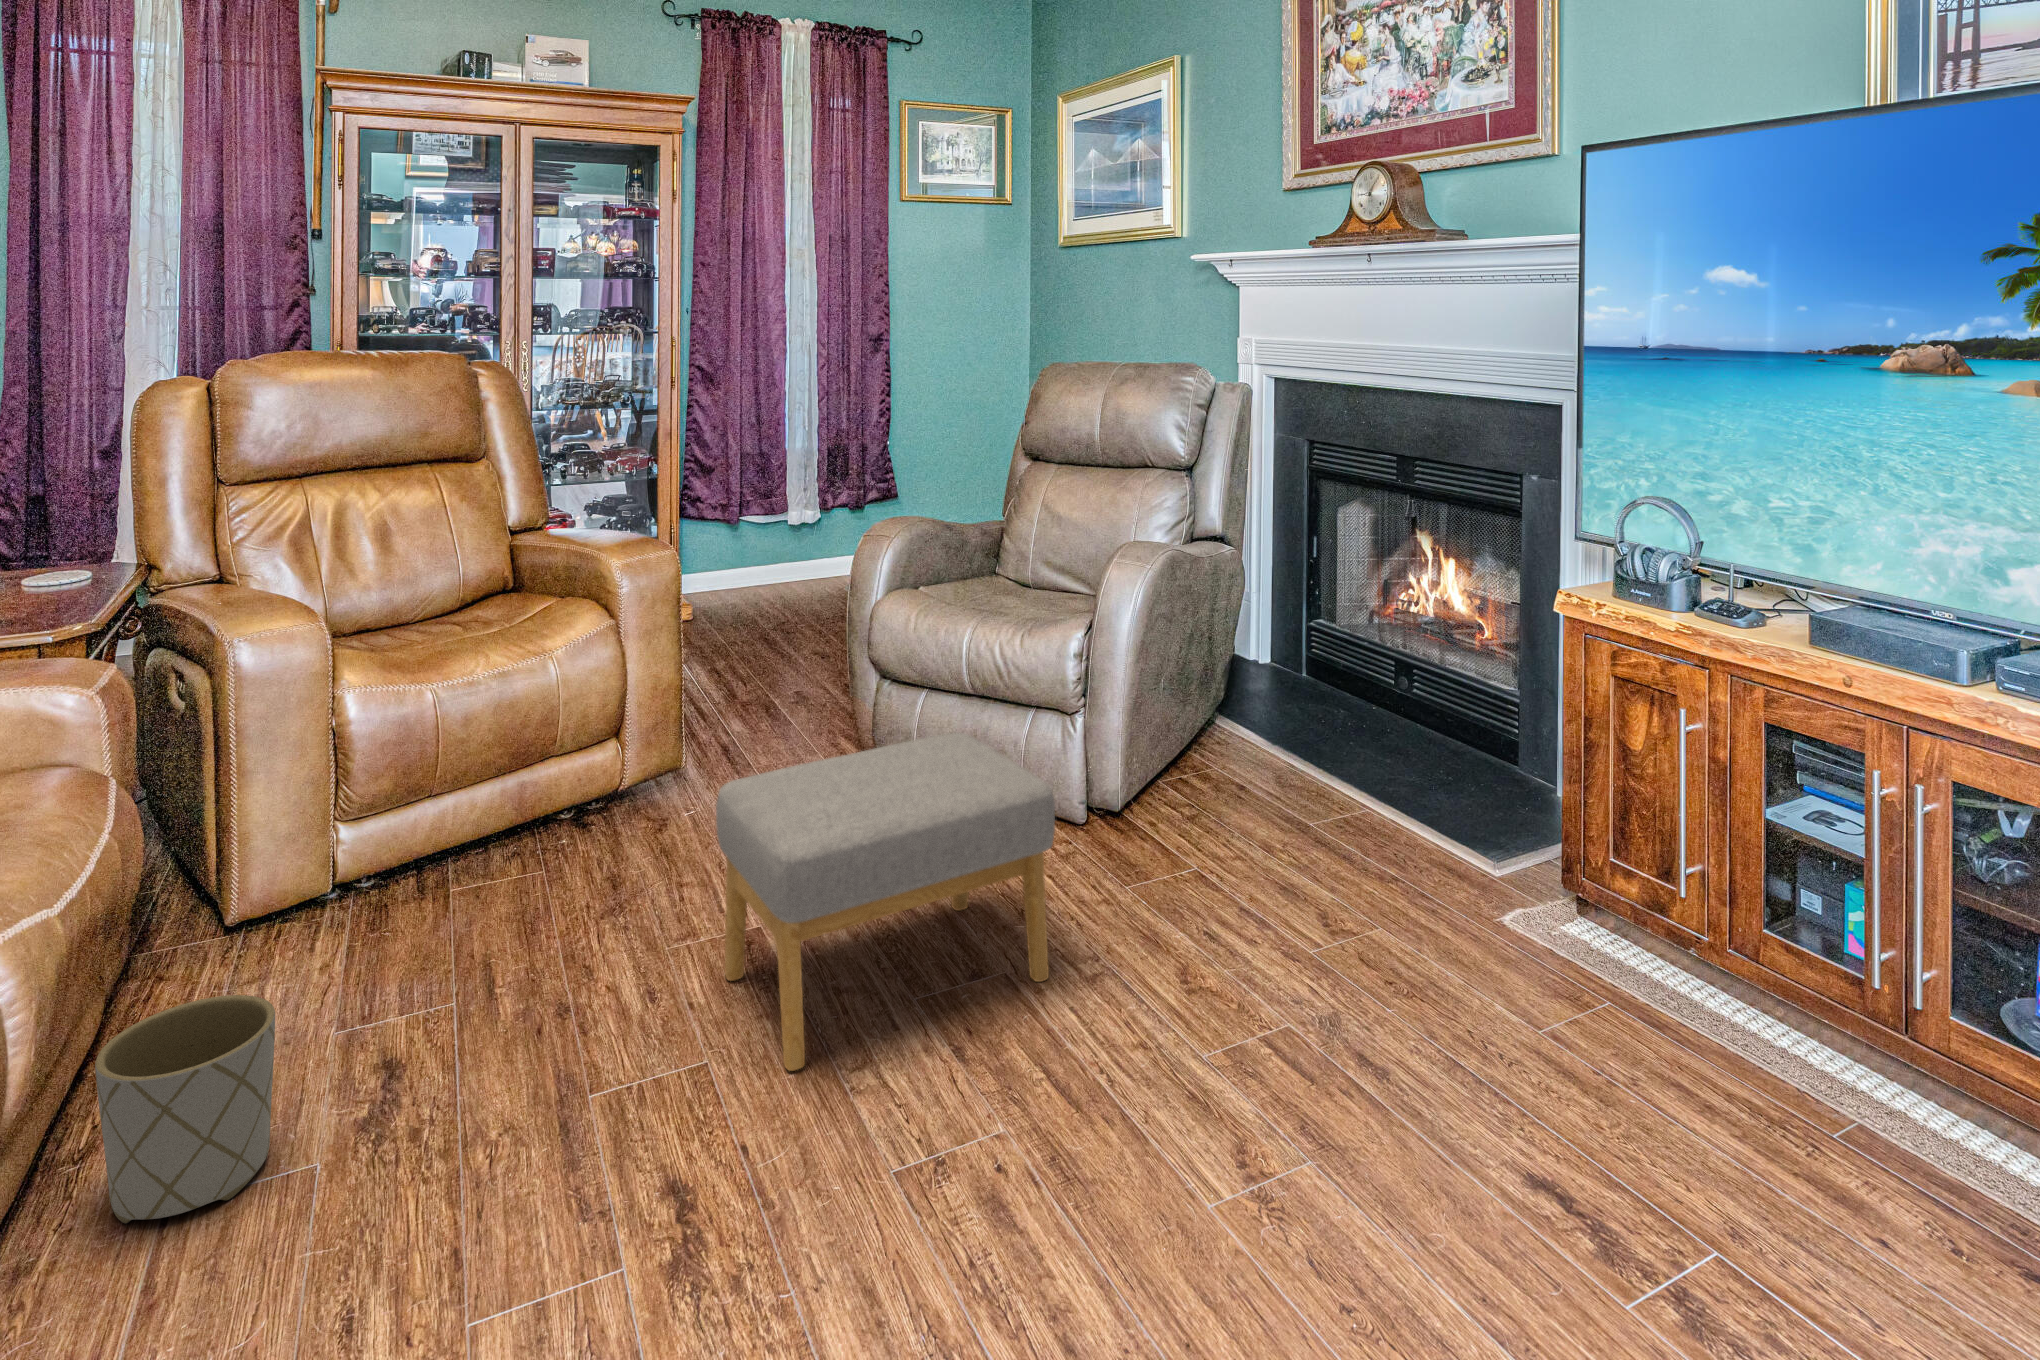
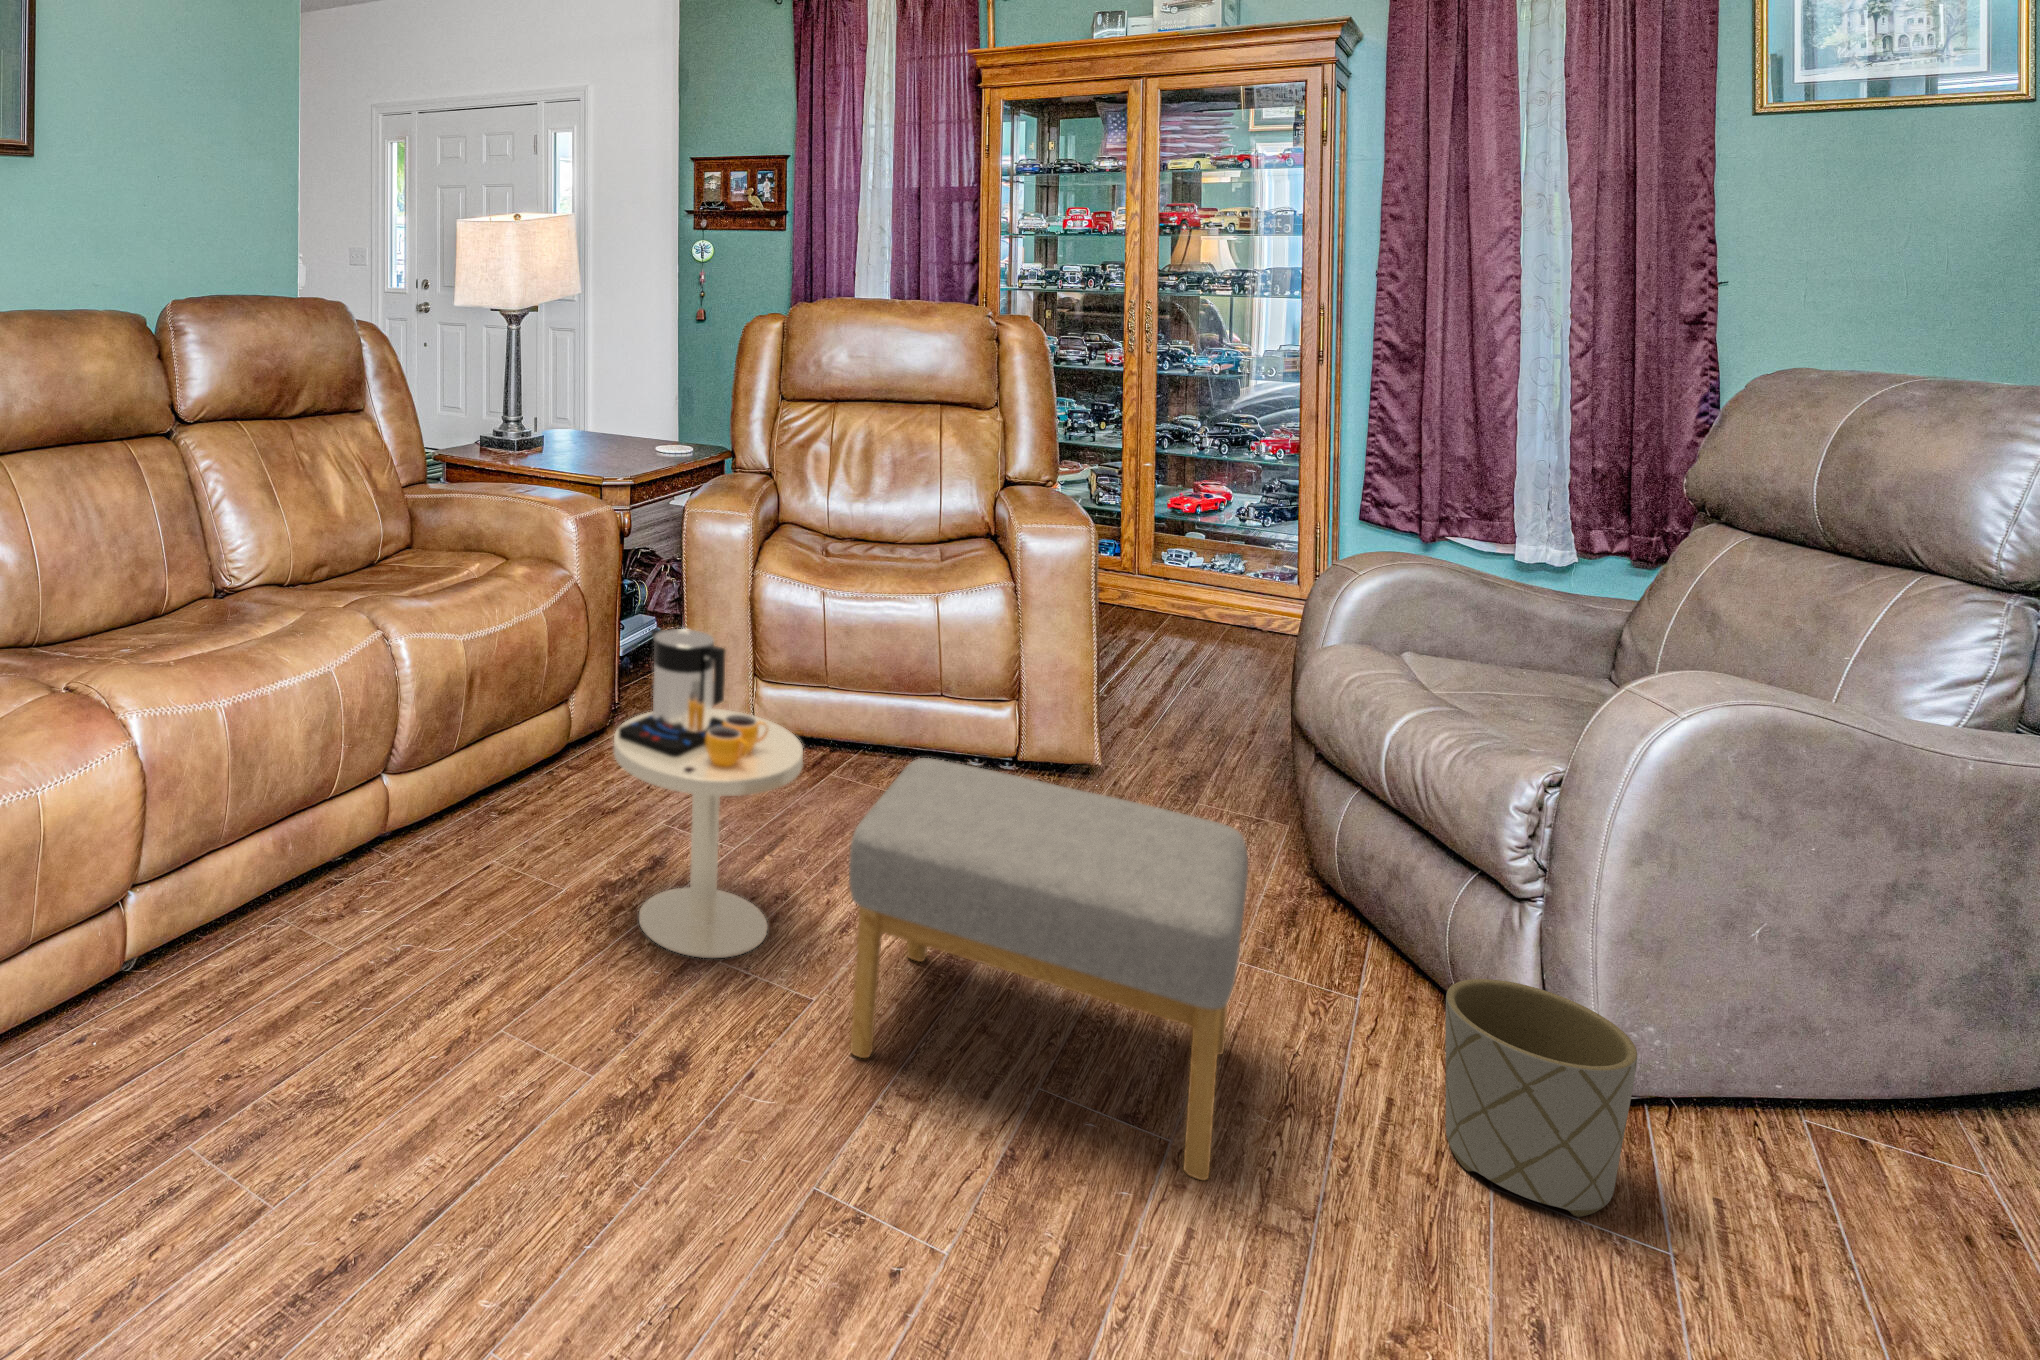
side table: none [395,744,636,1128] -> present [614,629,803,958]
planter: present [95,995,275,1223] -> present [1445,979,1637,1217]

